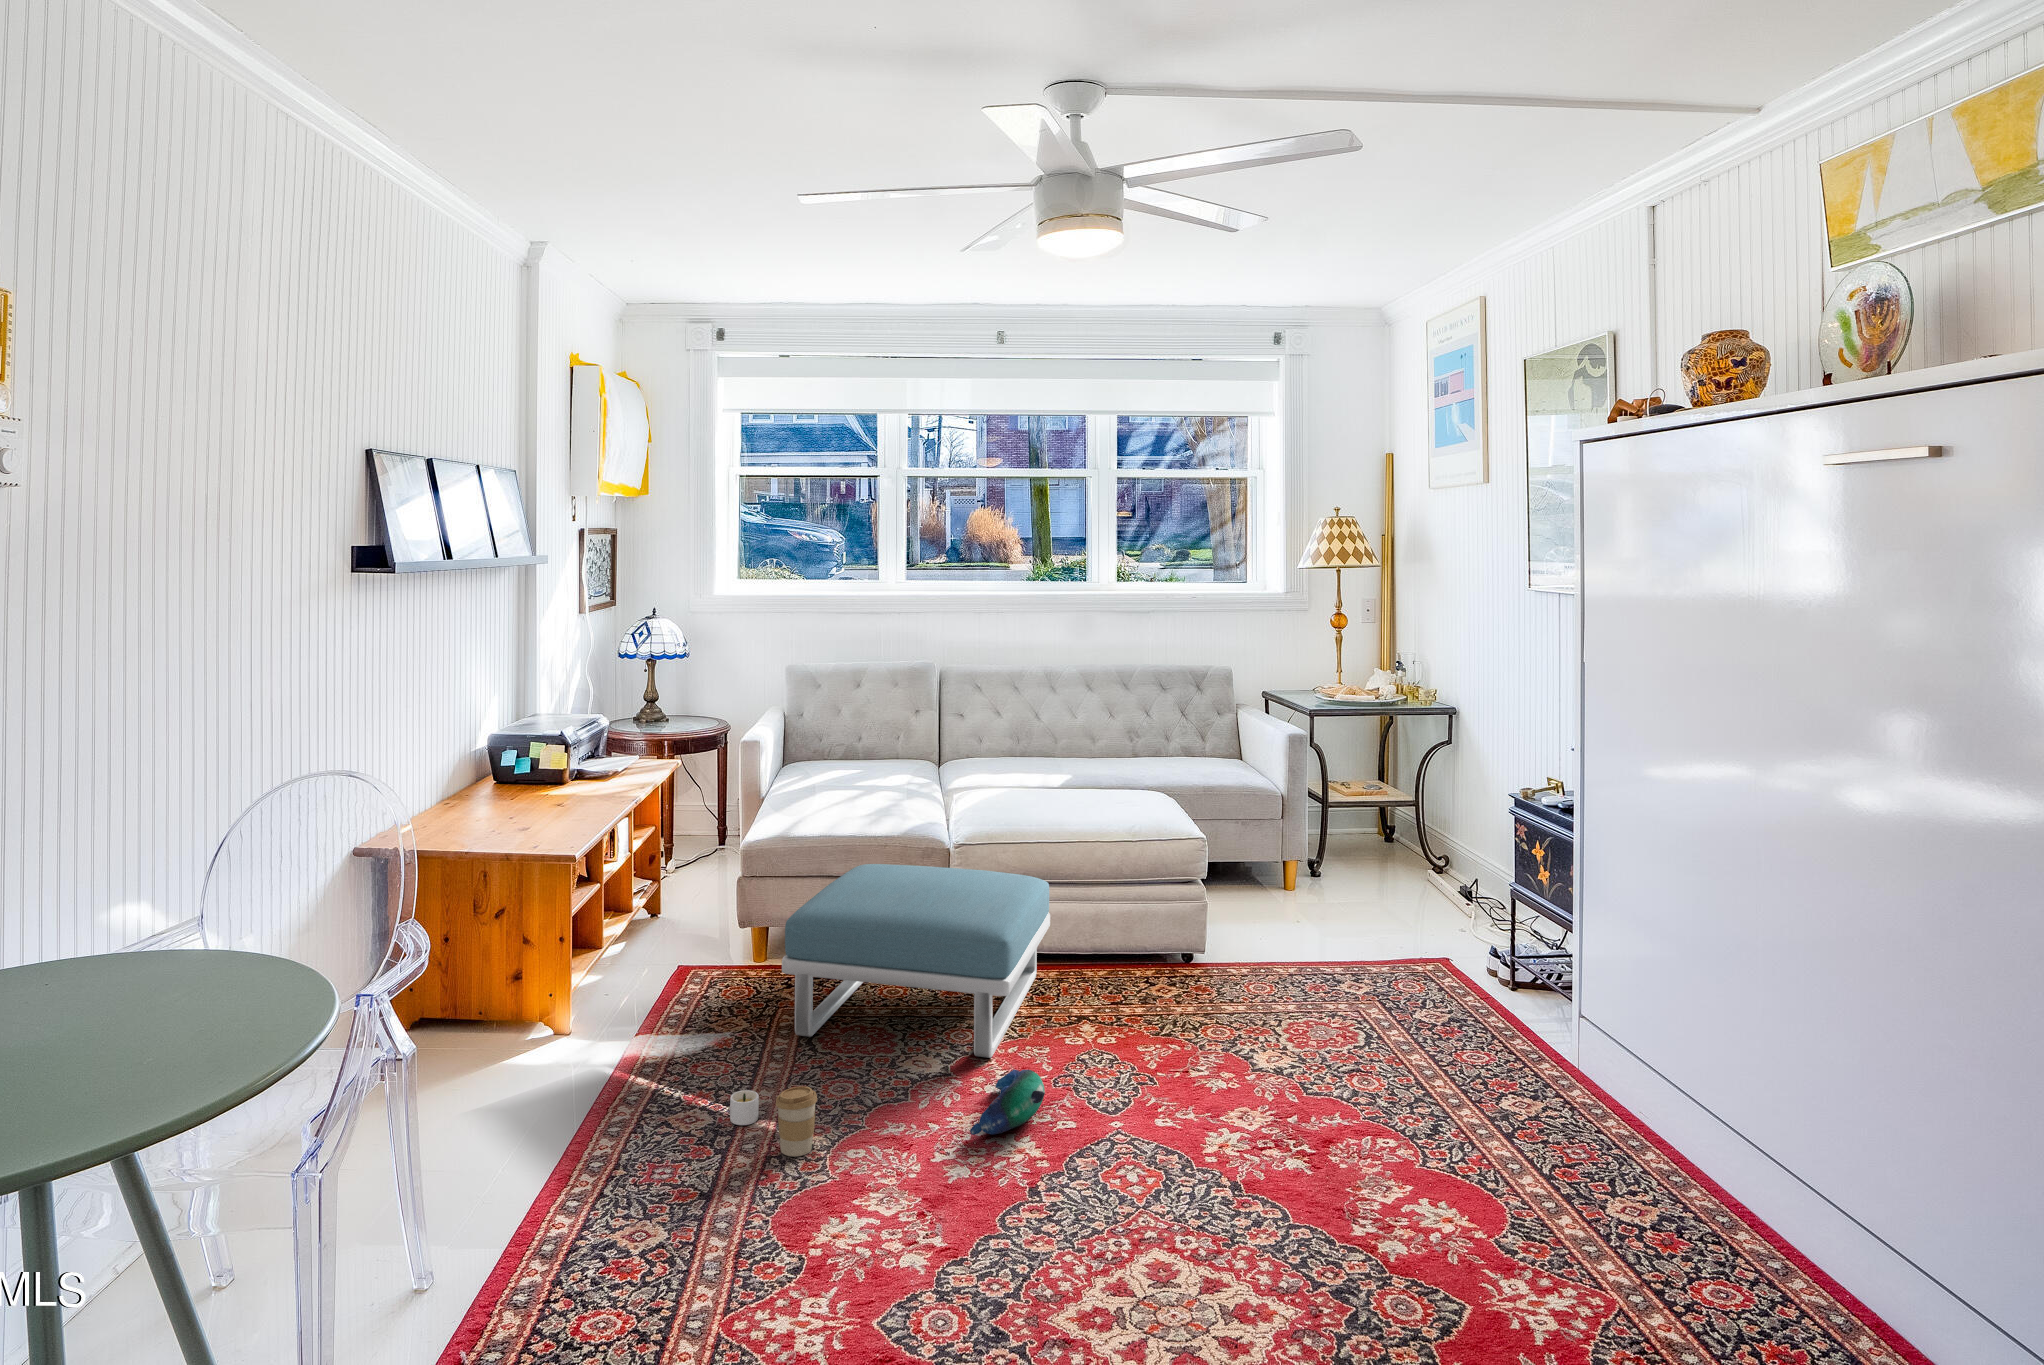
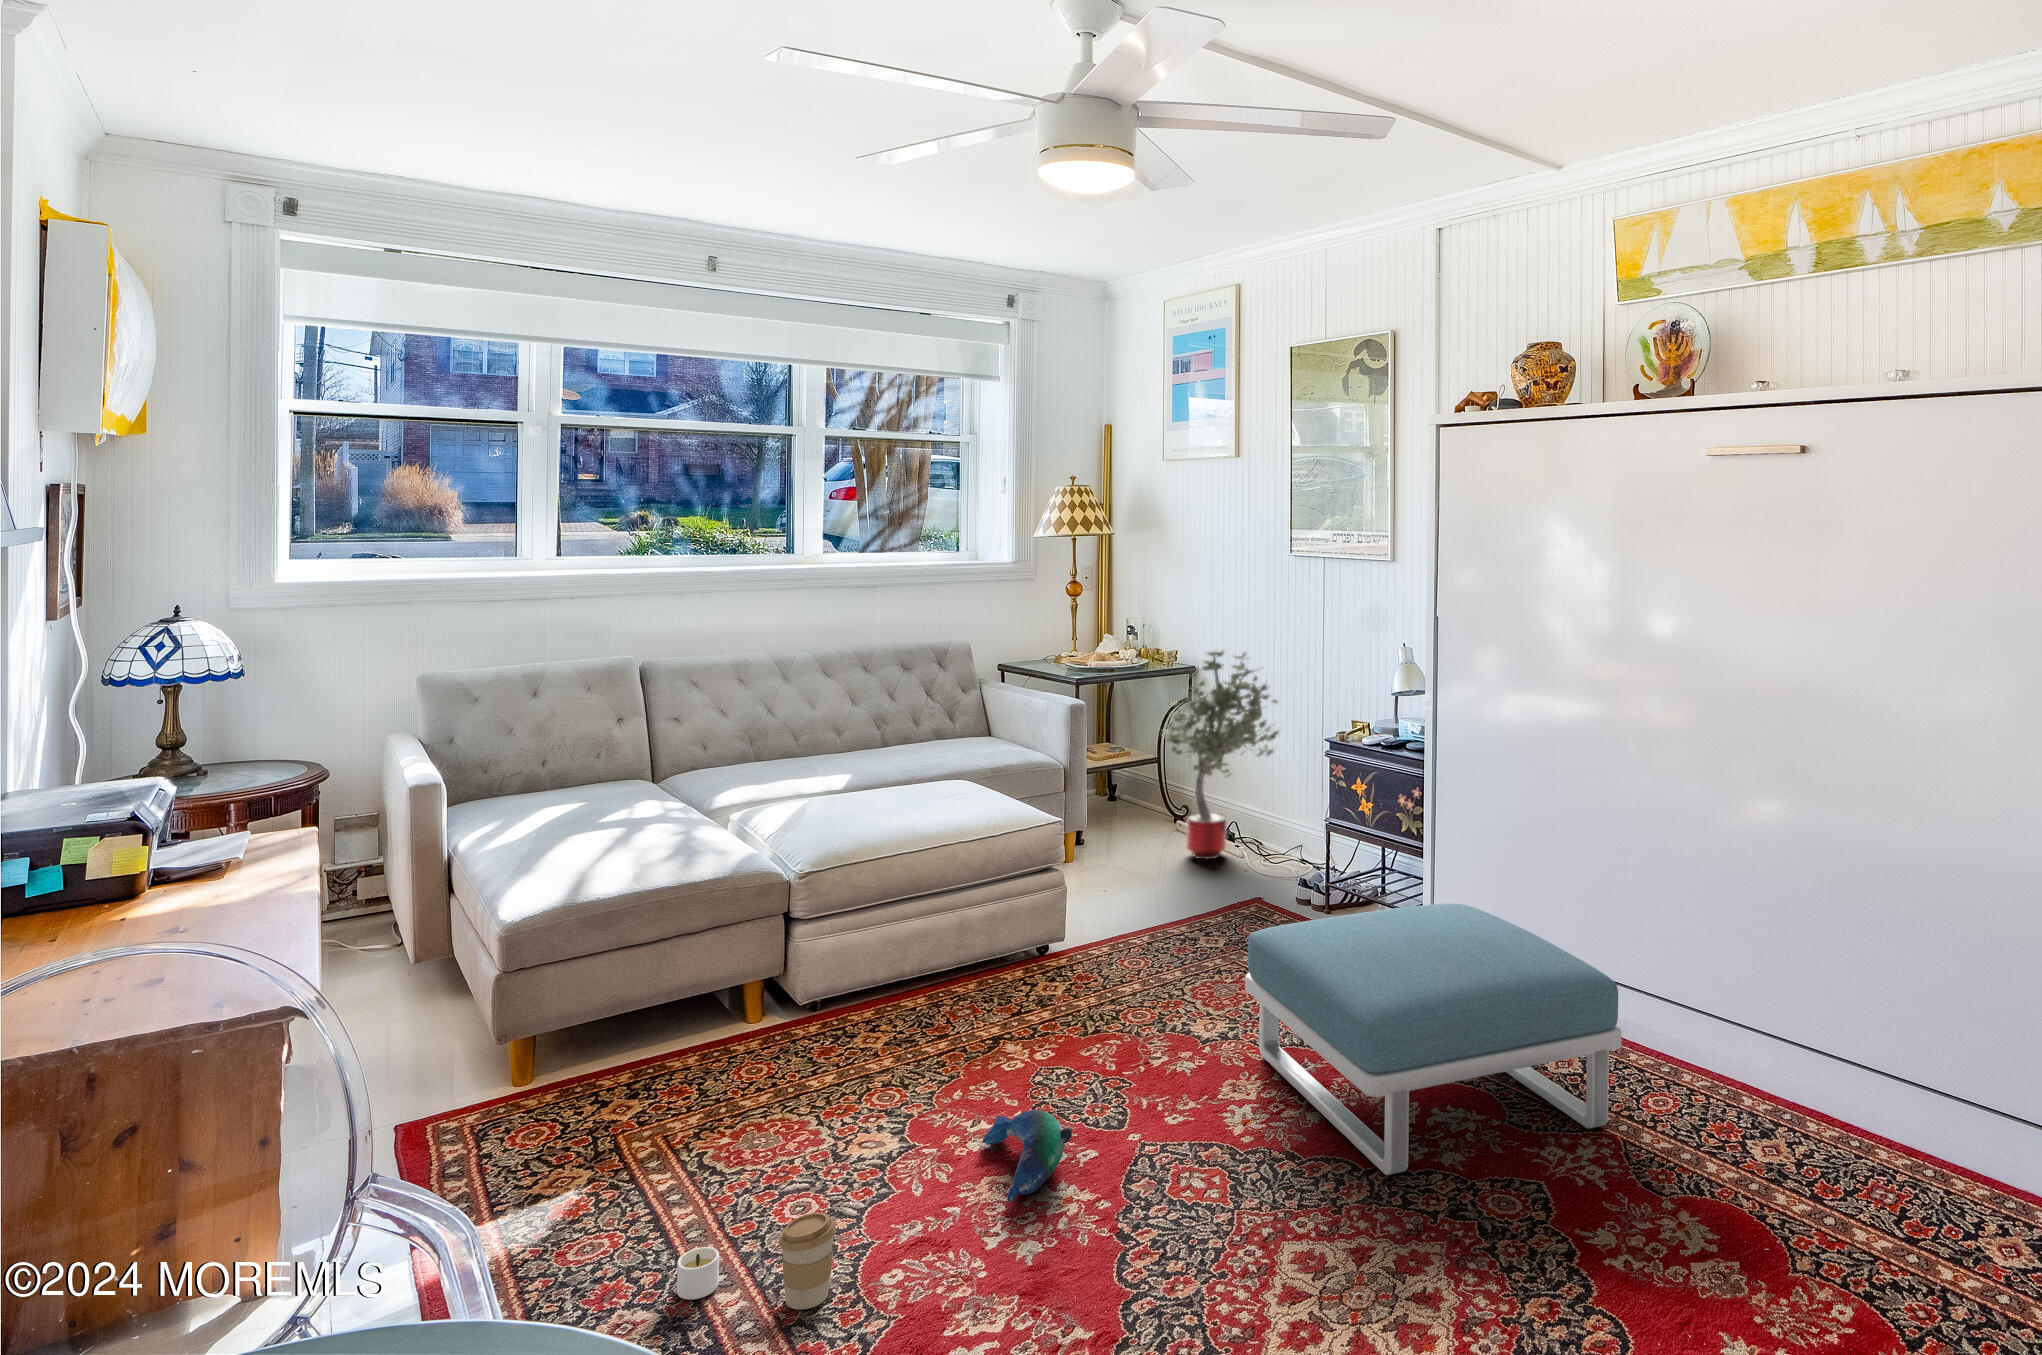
potted tree: none [1389,688,1519,908] -> present [1162,651,1280,859]
footstool: present [782,864,1050,1058] -> present [1245,904,1621,1175]

